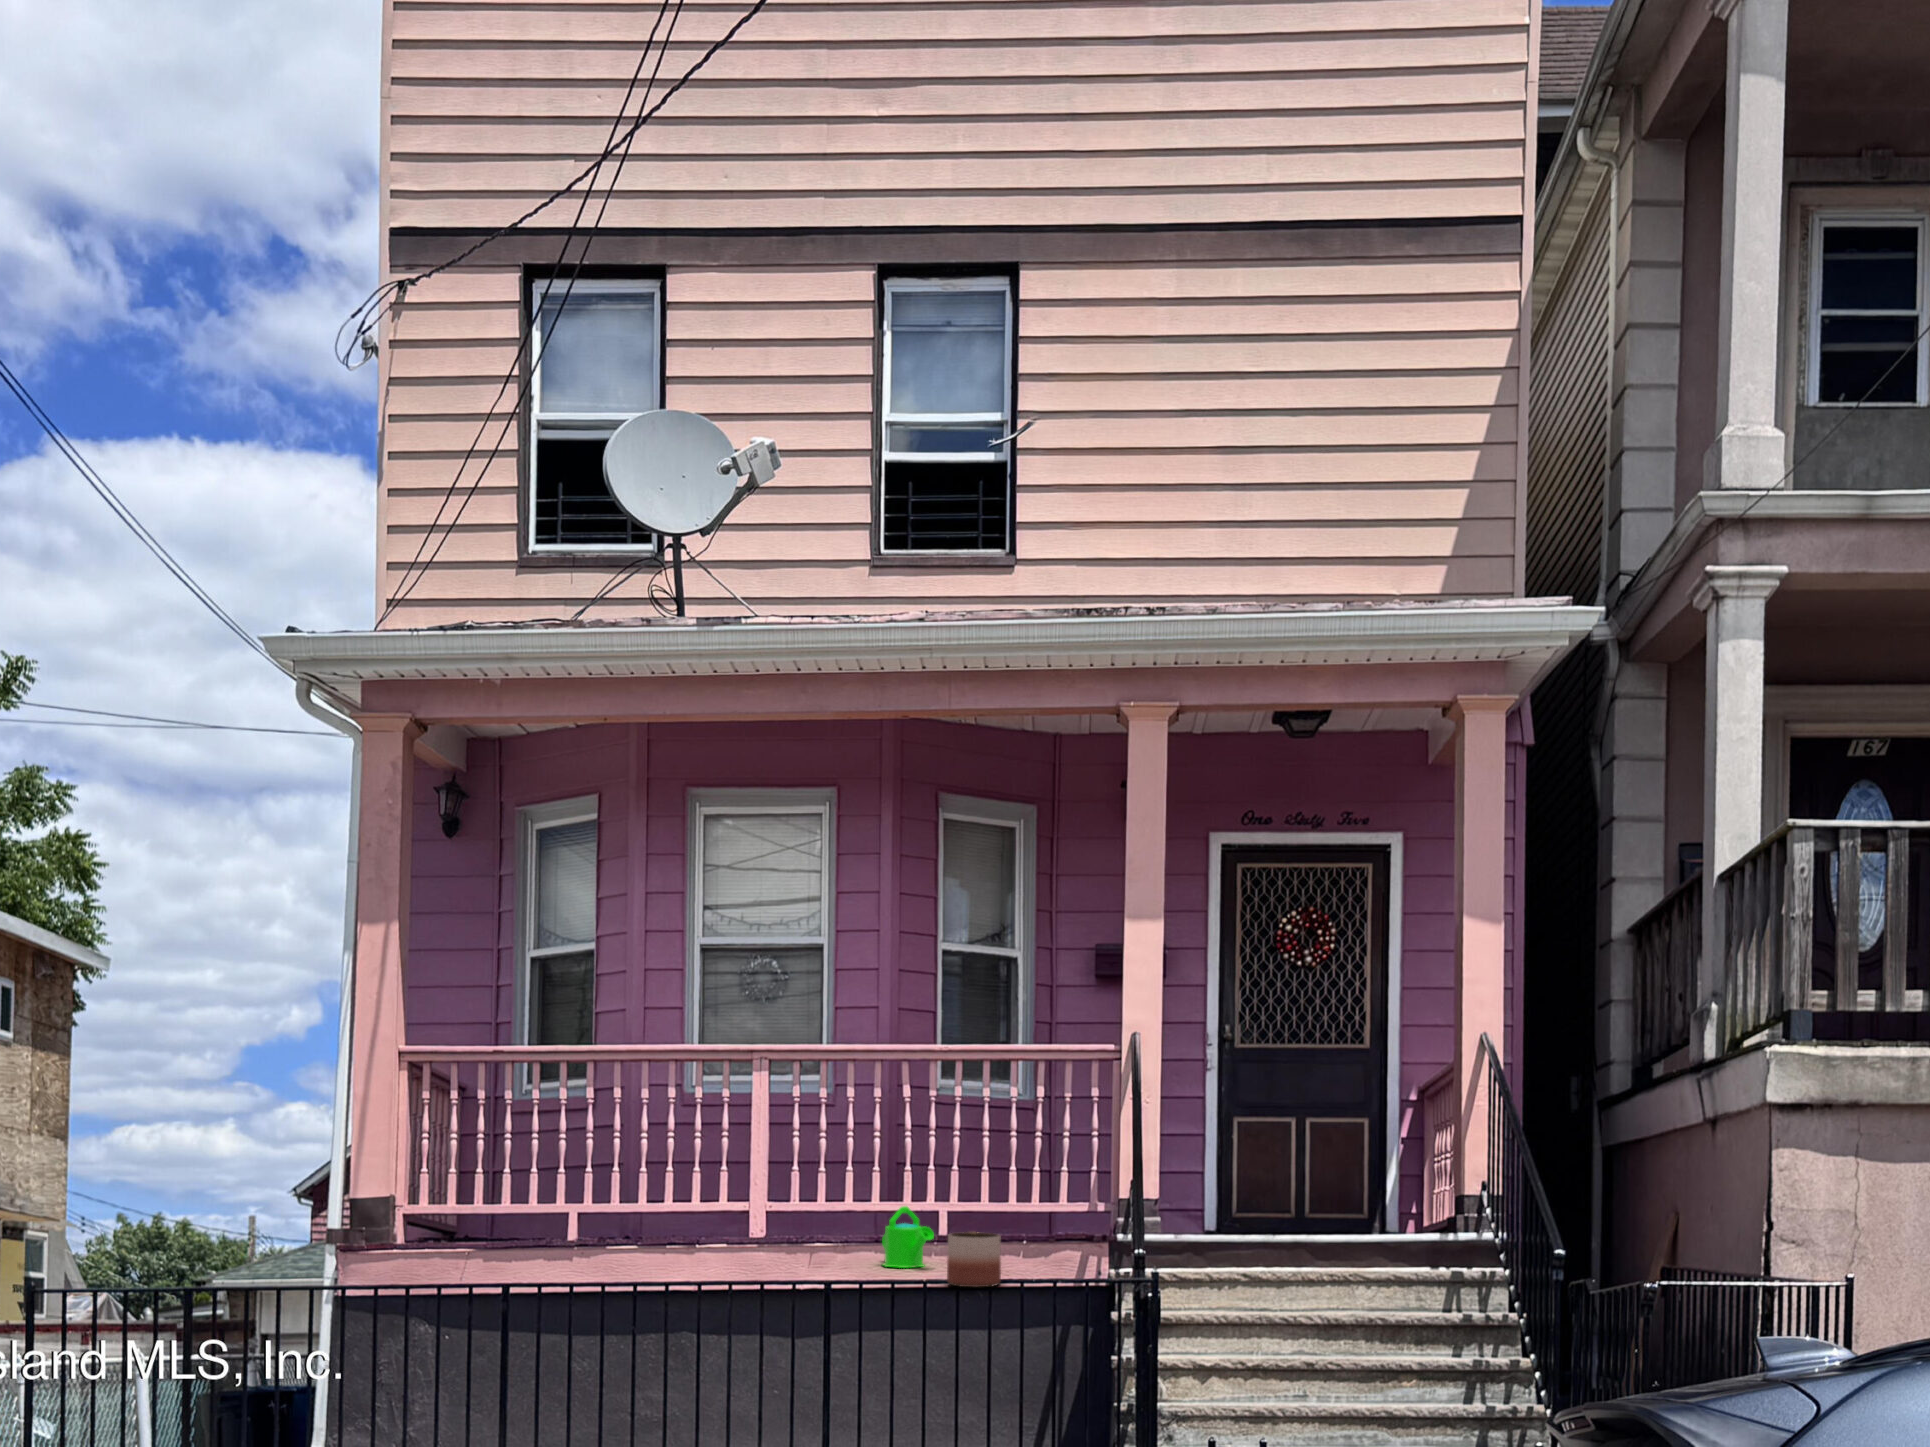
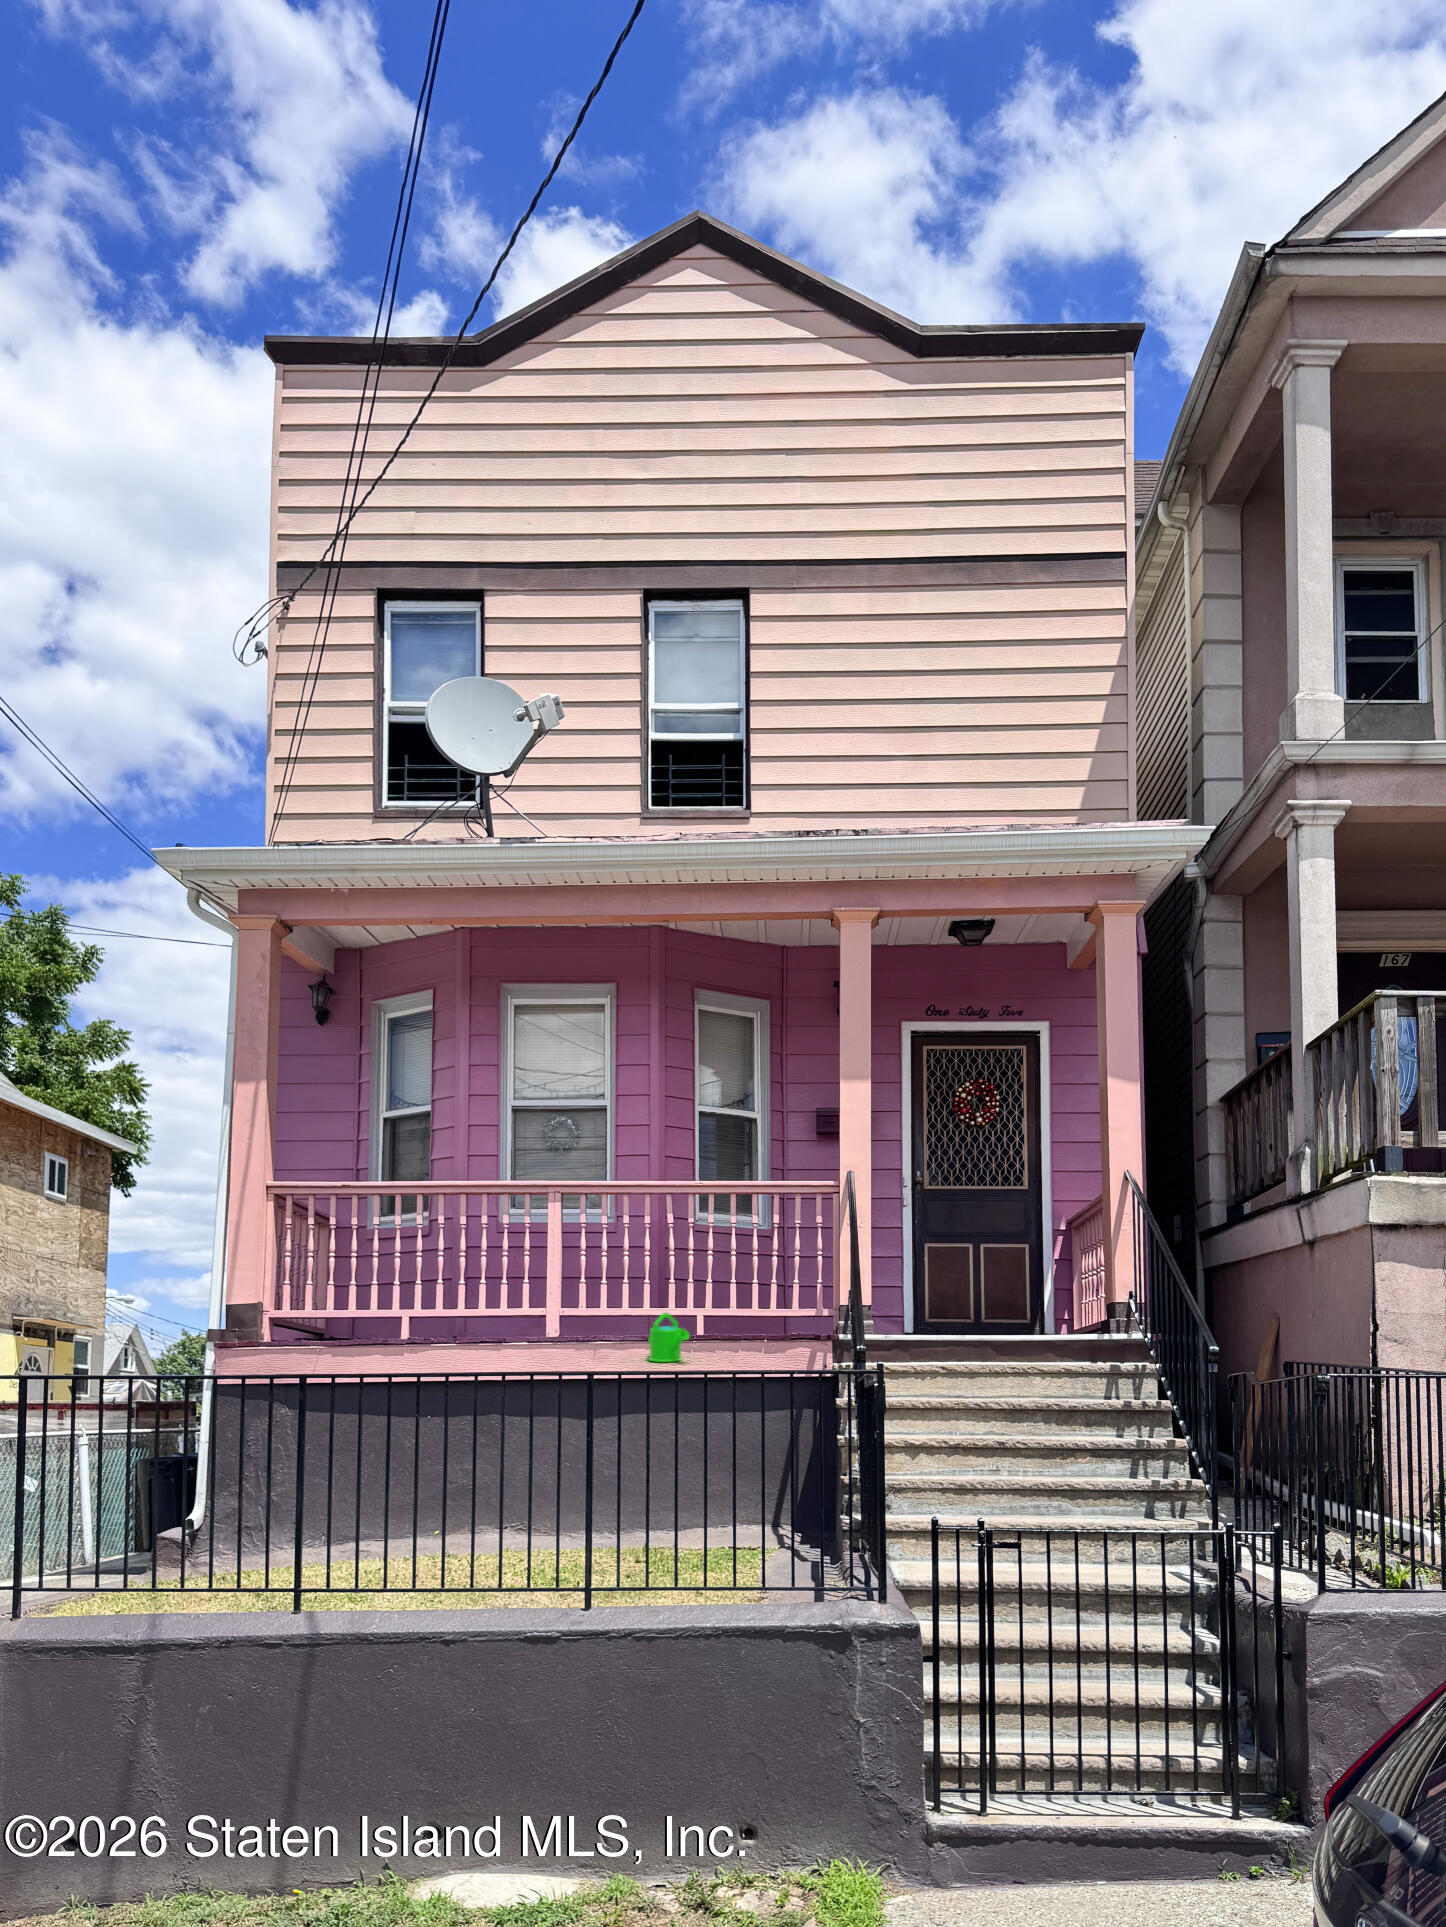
planter: present [947,1232,1001,1288] -> none [699,1335,742,1380]

